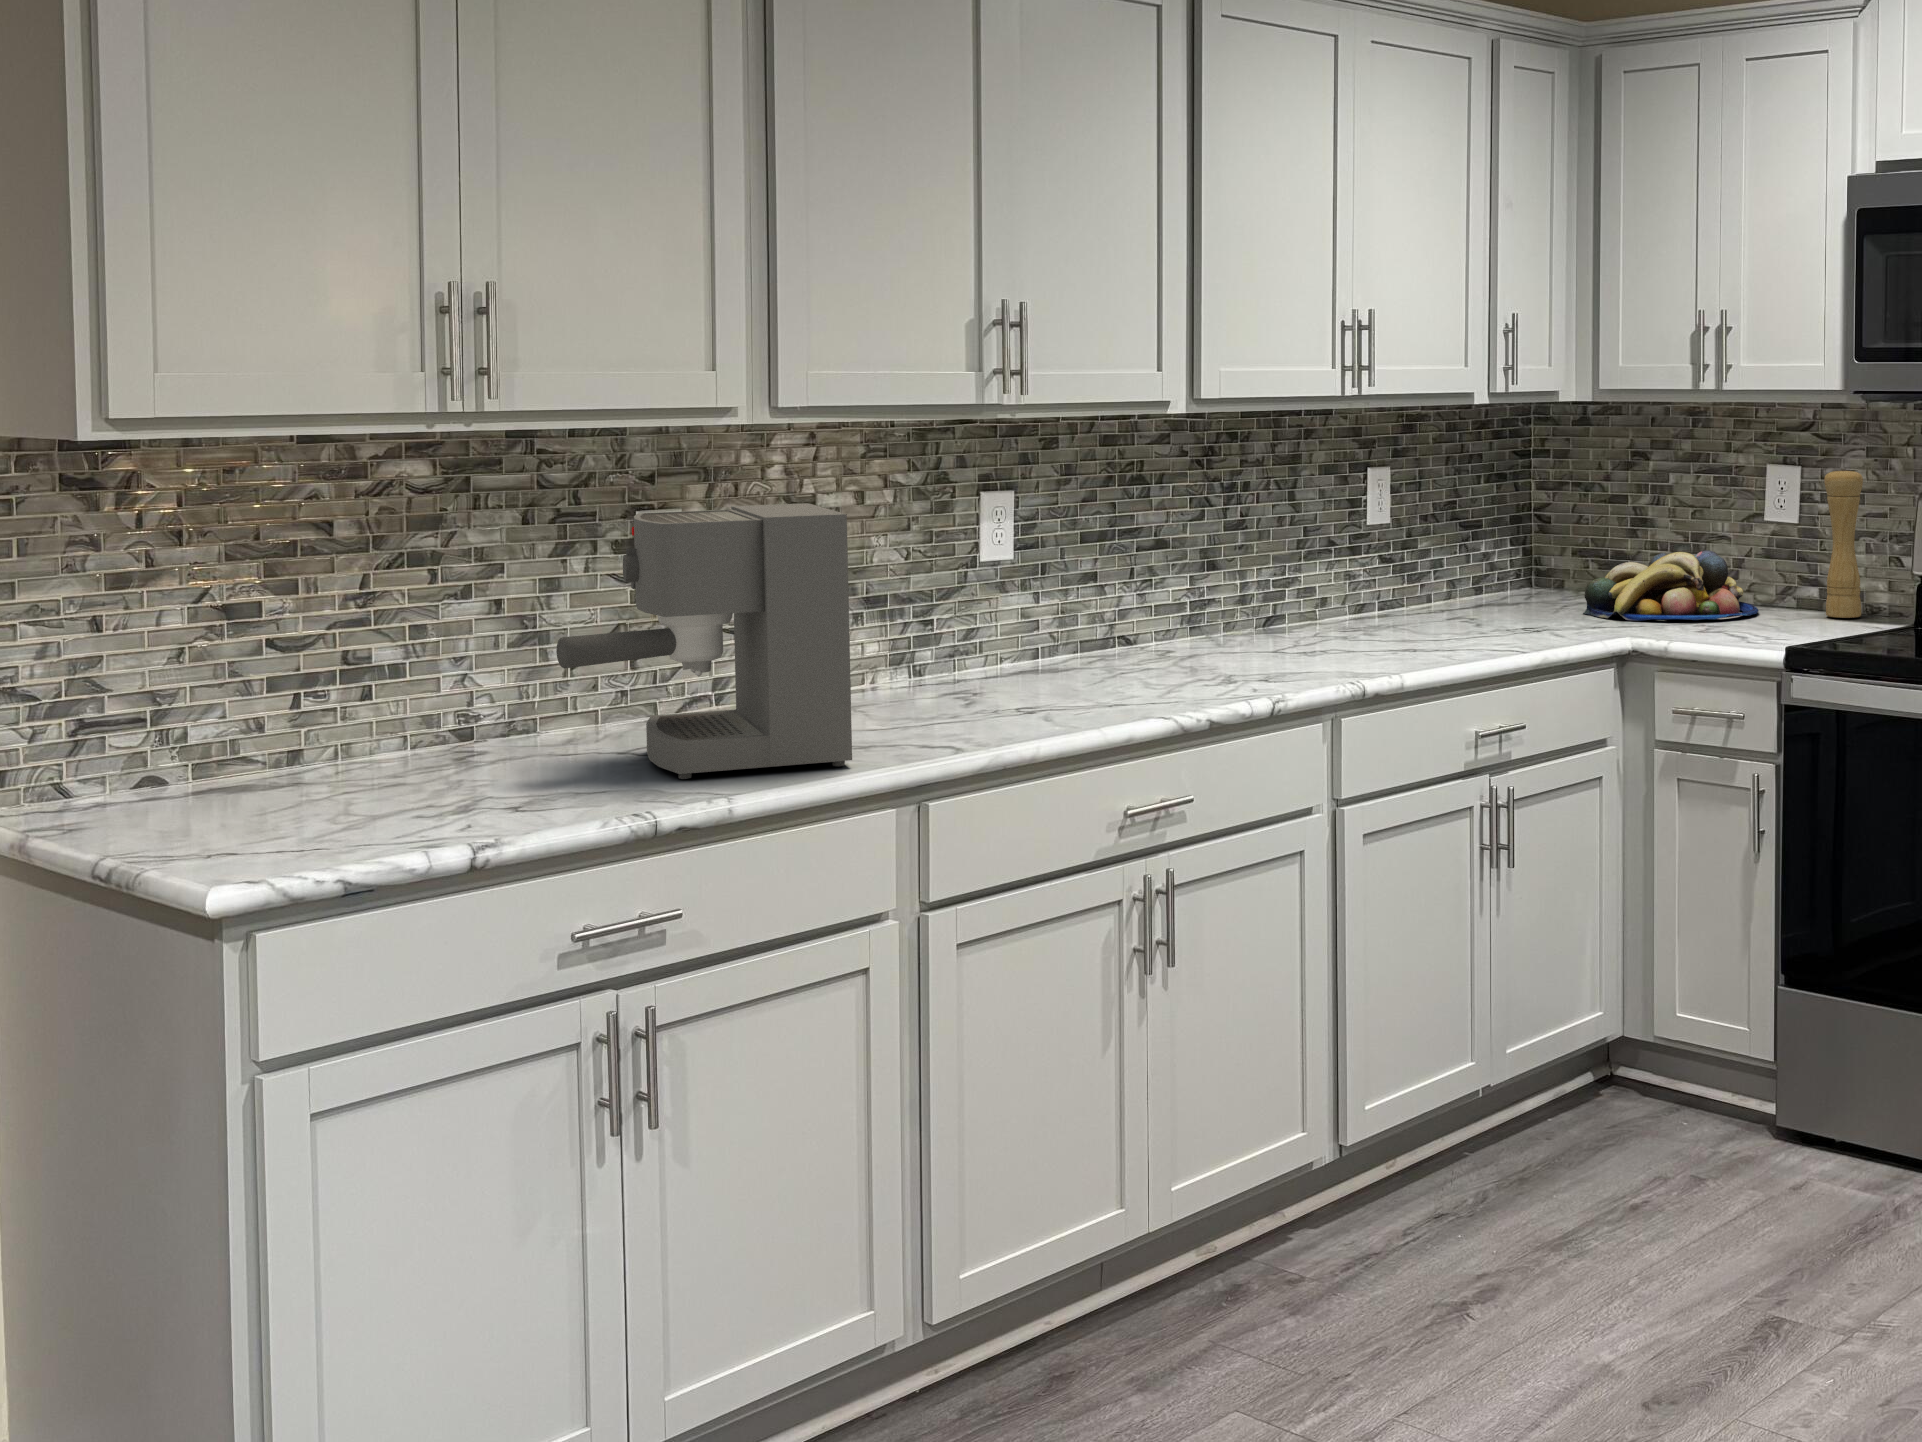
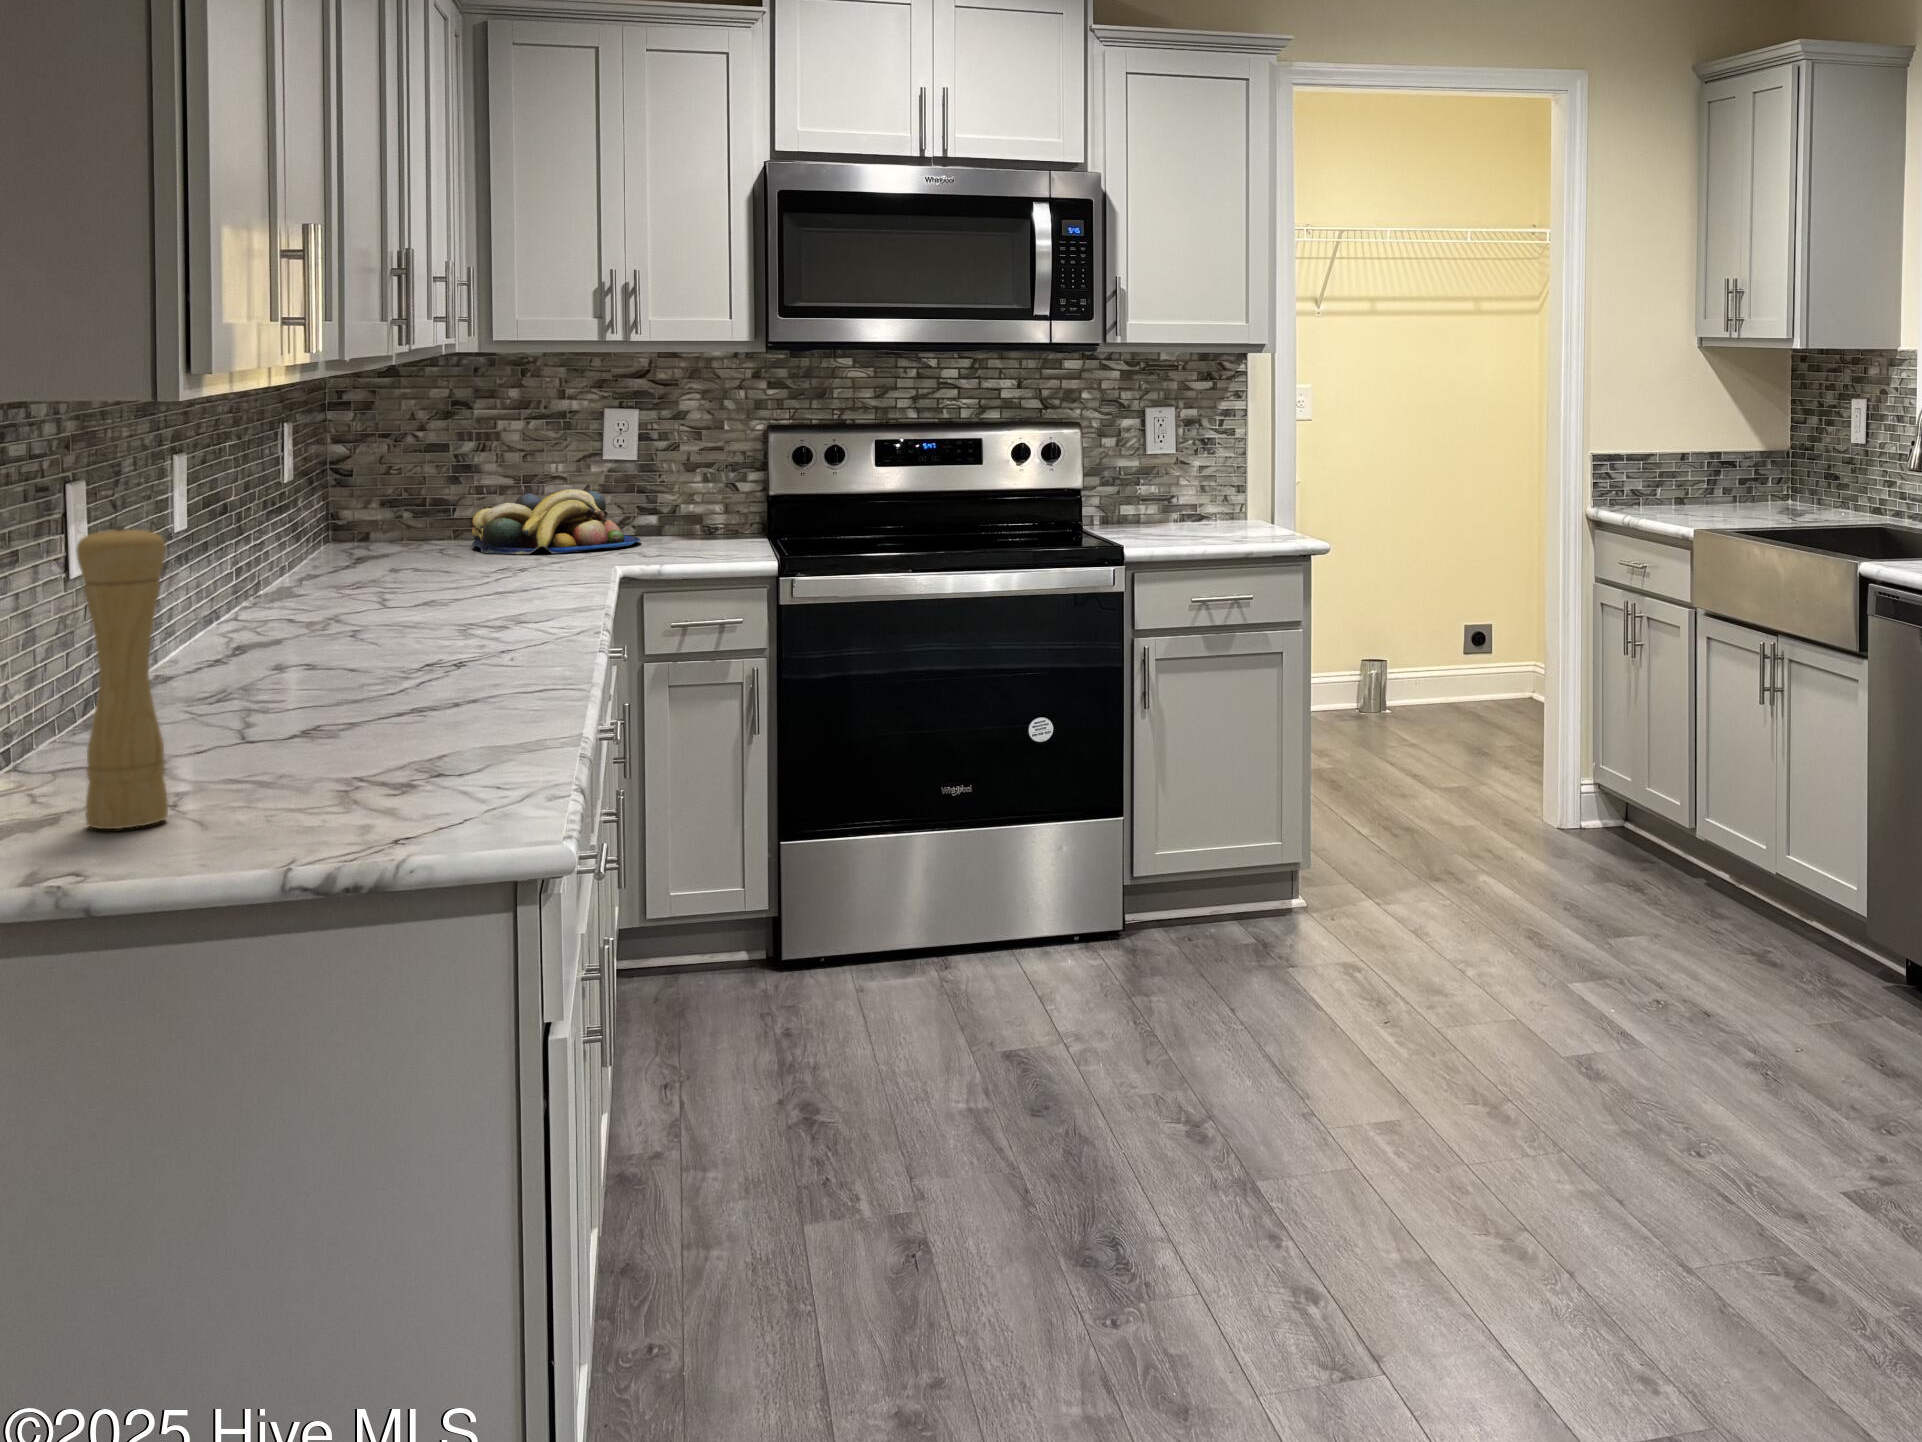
pepper mill: present [1824,468,1863,618] -> present [77,525,168,829]
coffee maker: present [556,503,852,779] -> none [163,444,477,747]

